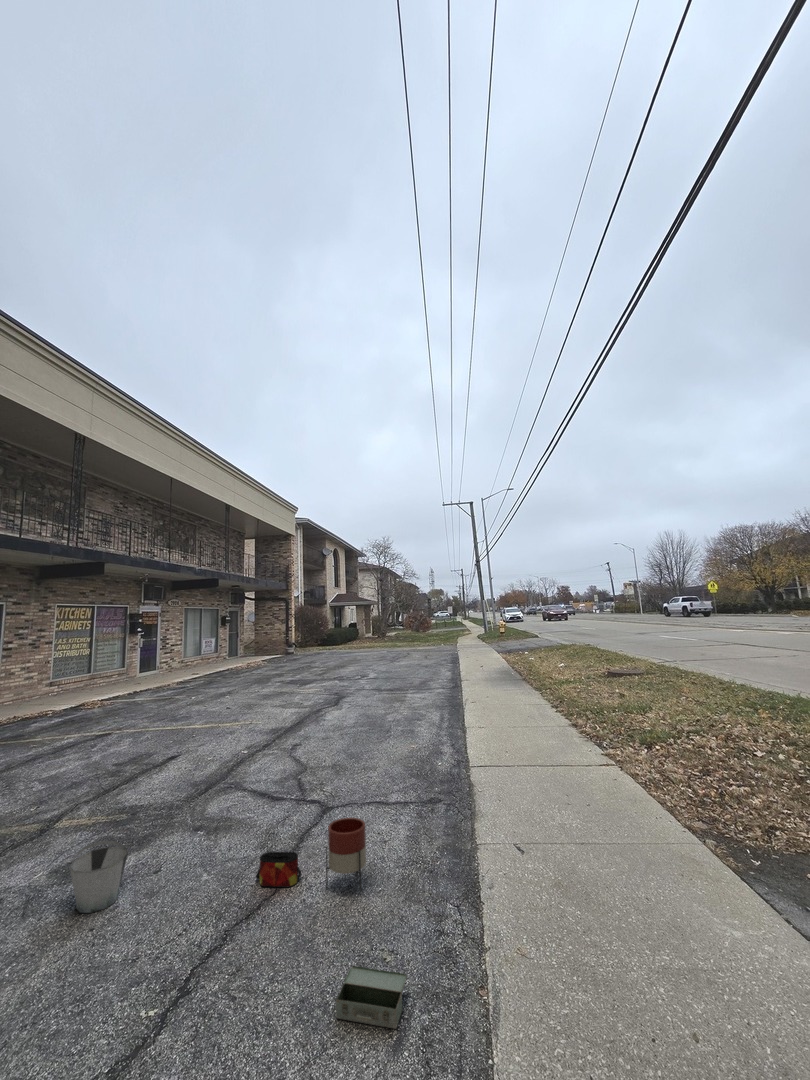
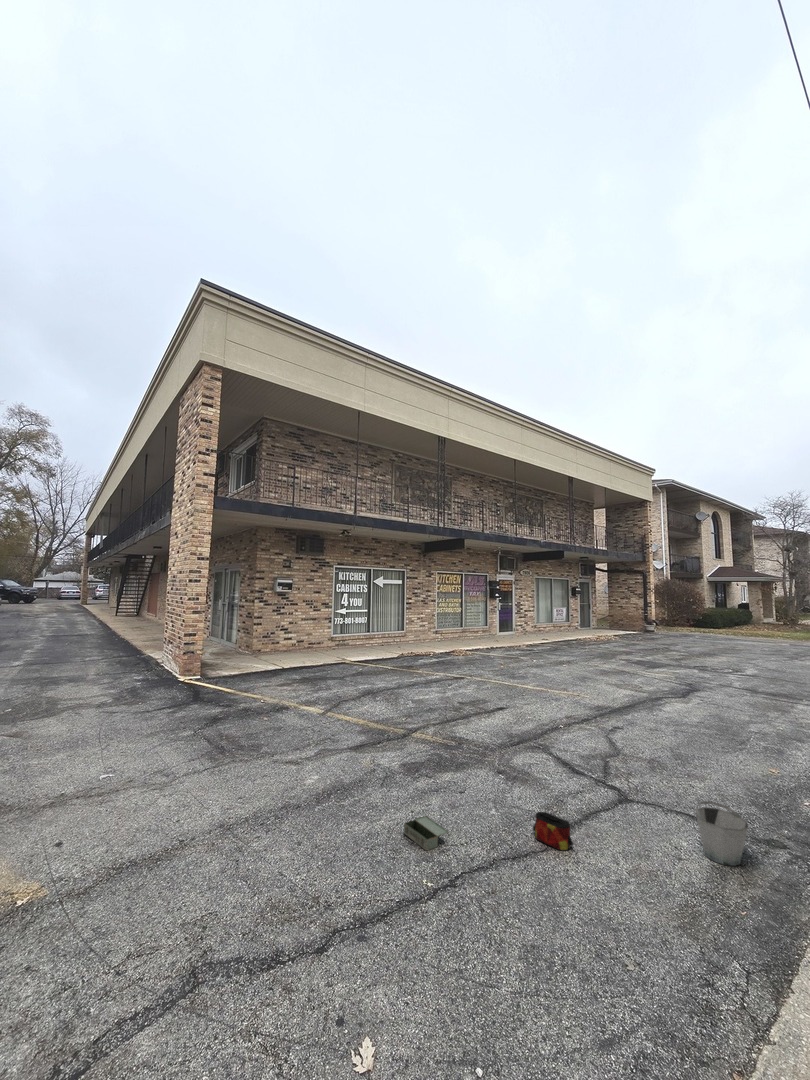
planter: present [326,818,366,895] -> none [593,806,636,888]
bucket: present [70,841,128,913] -> present [696,801,748,866]
toolbox: present [336,966,407,1029] -> present [404,816,448,851]

